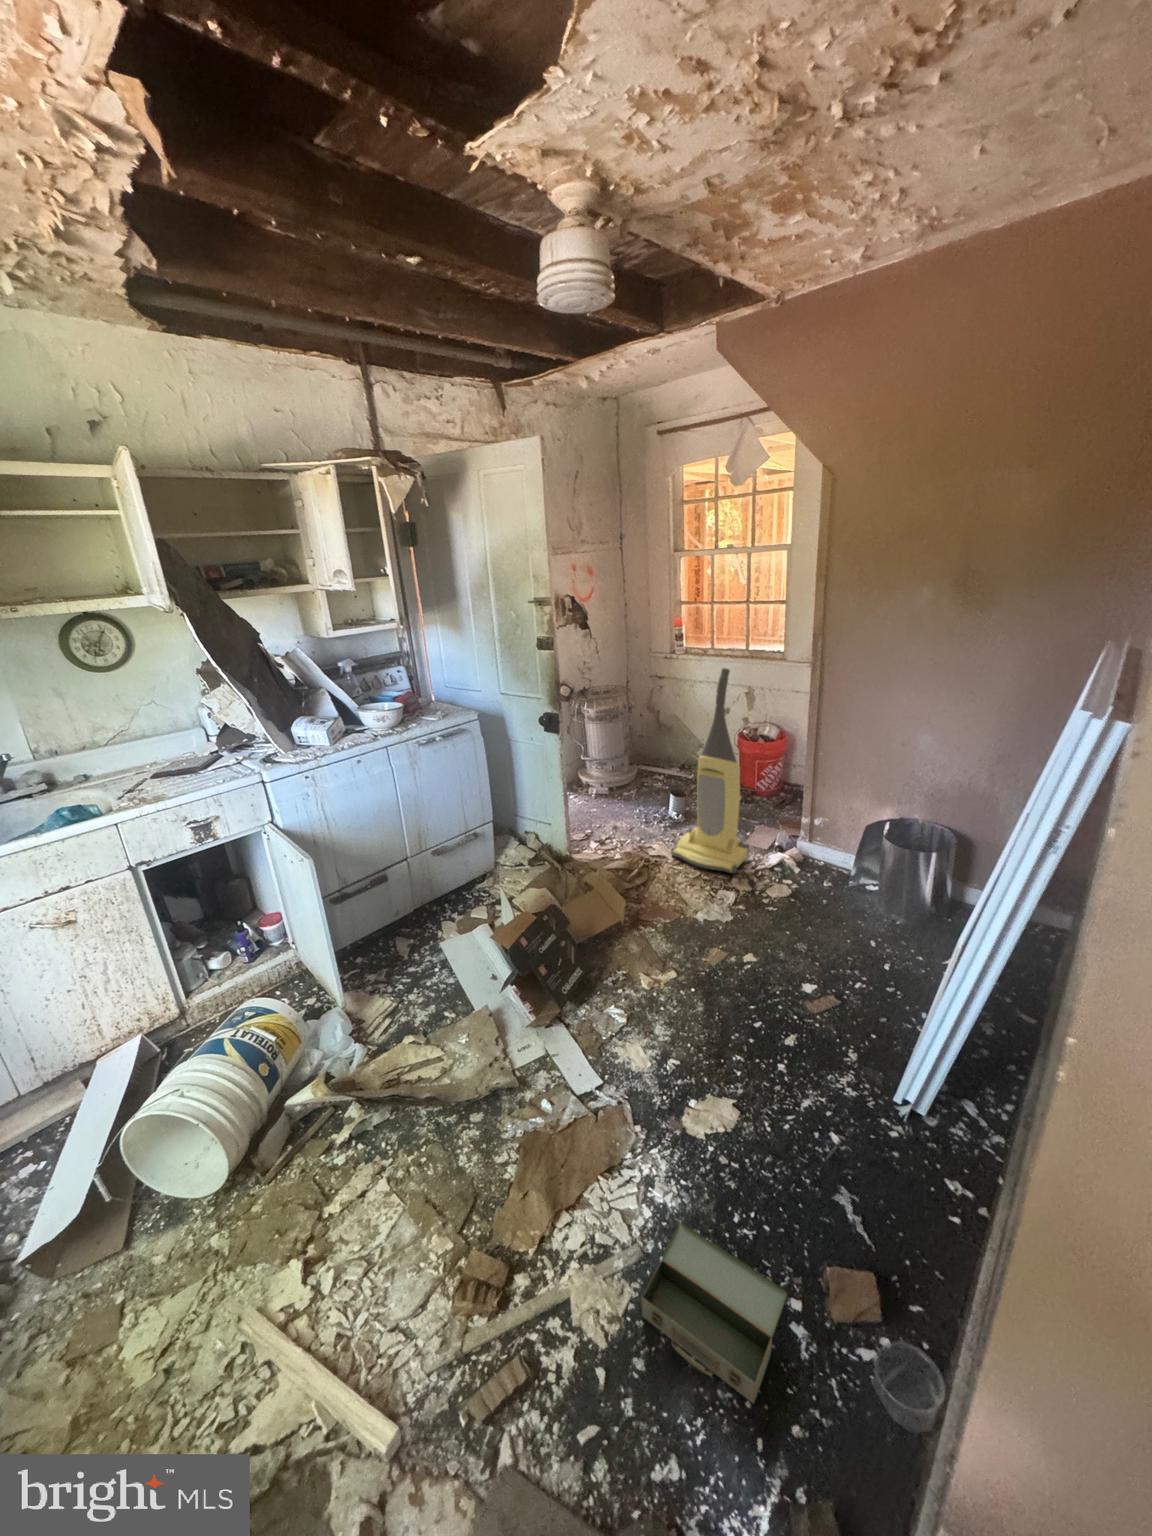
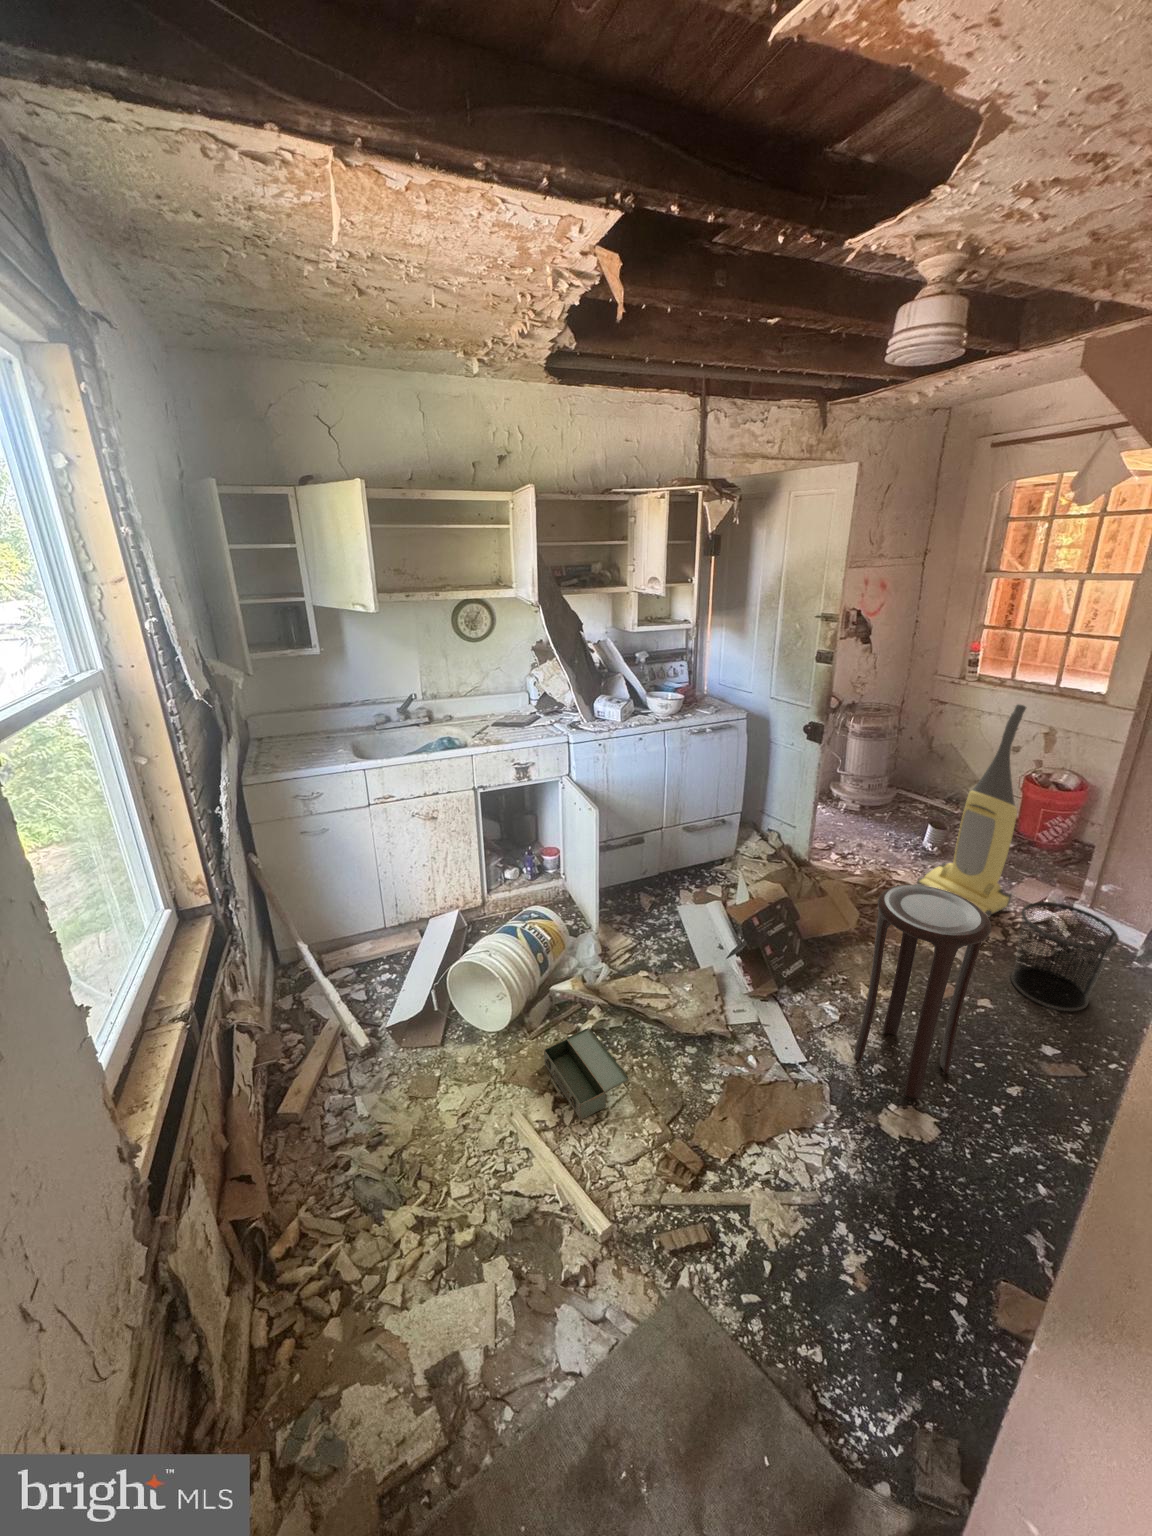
waste bin: none [762,846,838,945] -> present [1011,902,1119,1011]
stool: none [639,862,746,1085] -> present [855,885,991,1098]
toolbox: present [642,1224,787,1403] -> present [544,1028,629,1120]

